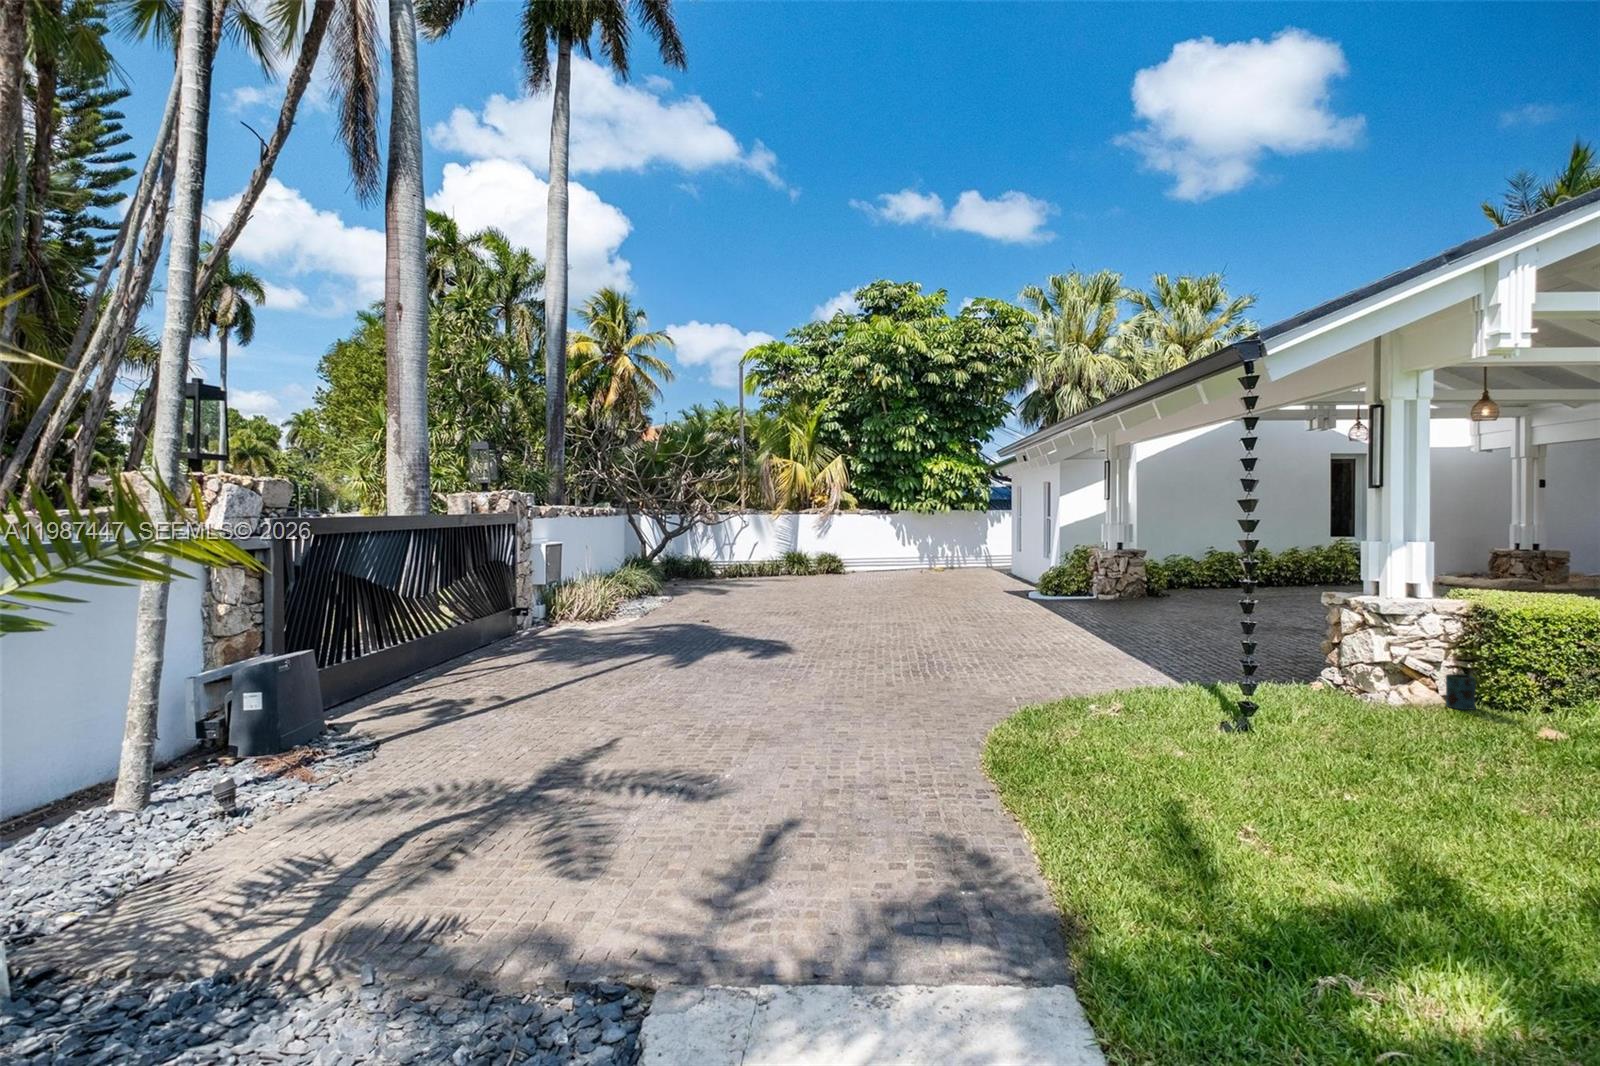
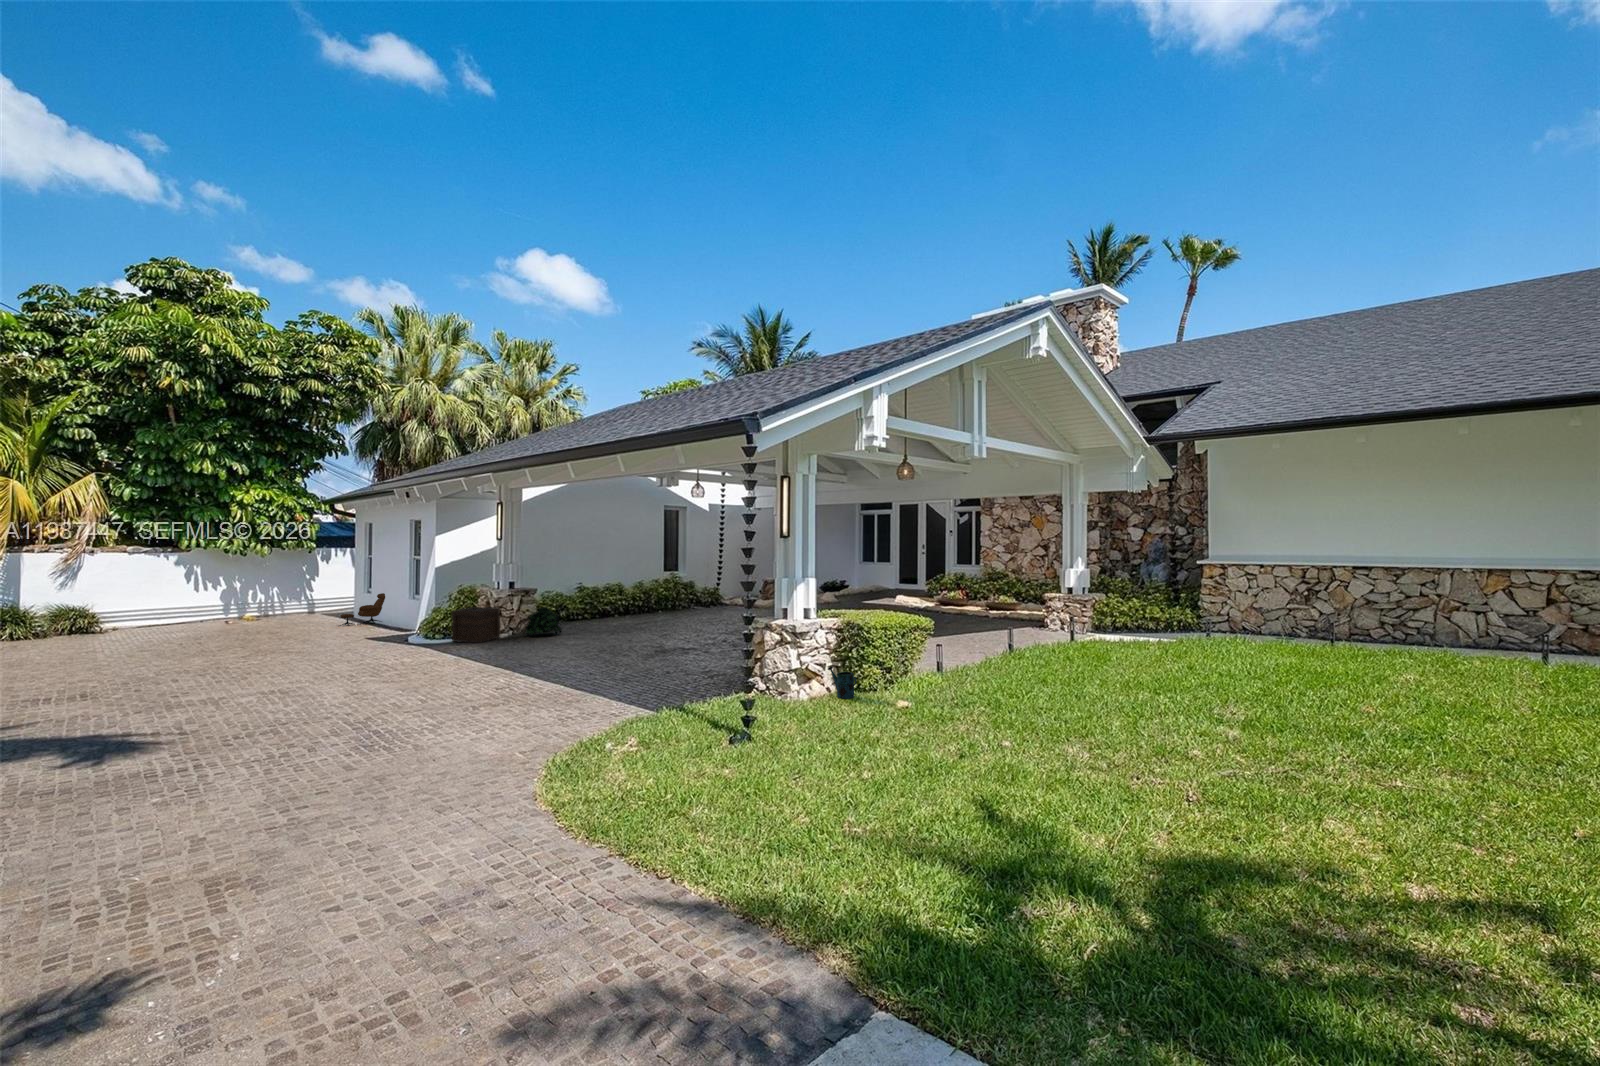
lounge chair: none [987,550,1024,577] -> present [340,593,385,625]
wooden crate: none [1063,566,1109,600] -> present [451,607,500,643]
potted plant: none [1134,570,1173,600] -> present [526,607,561,636]

